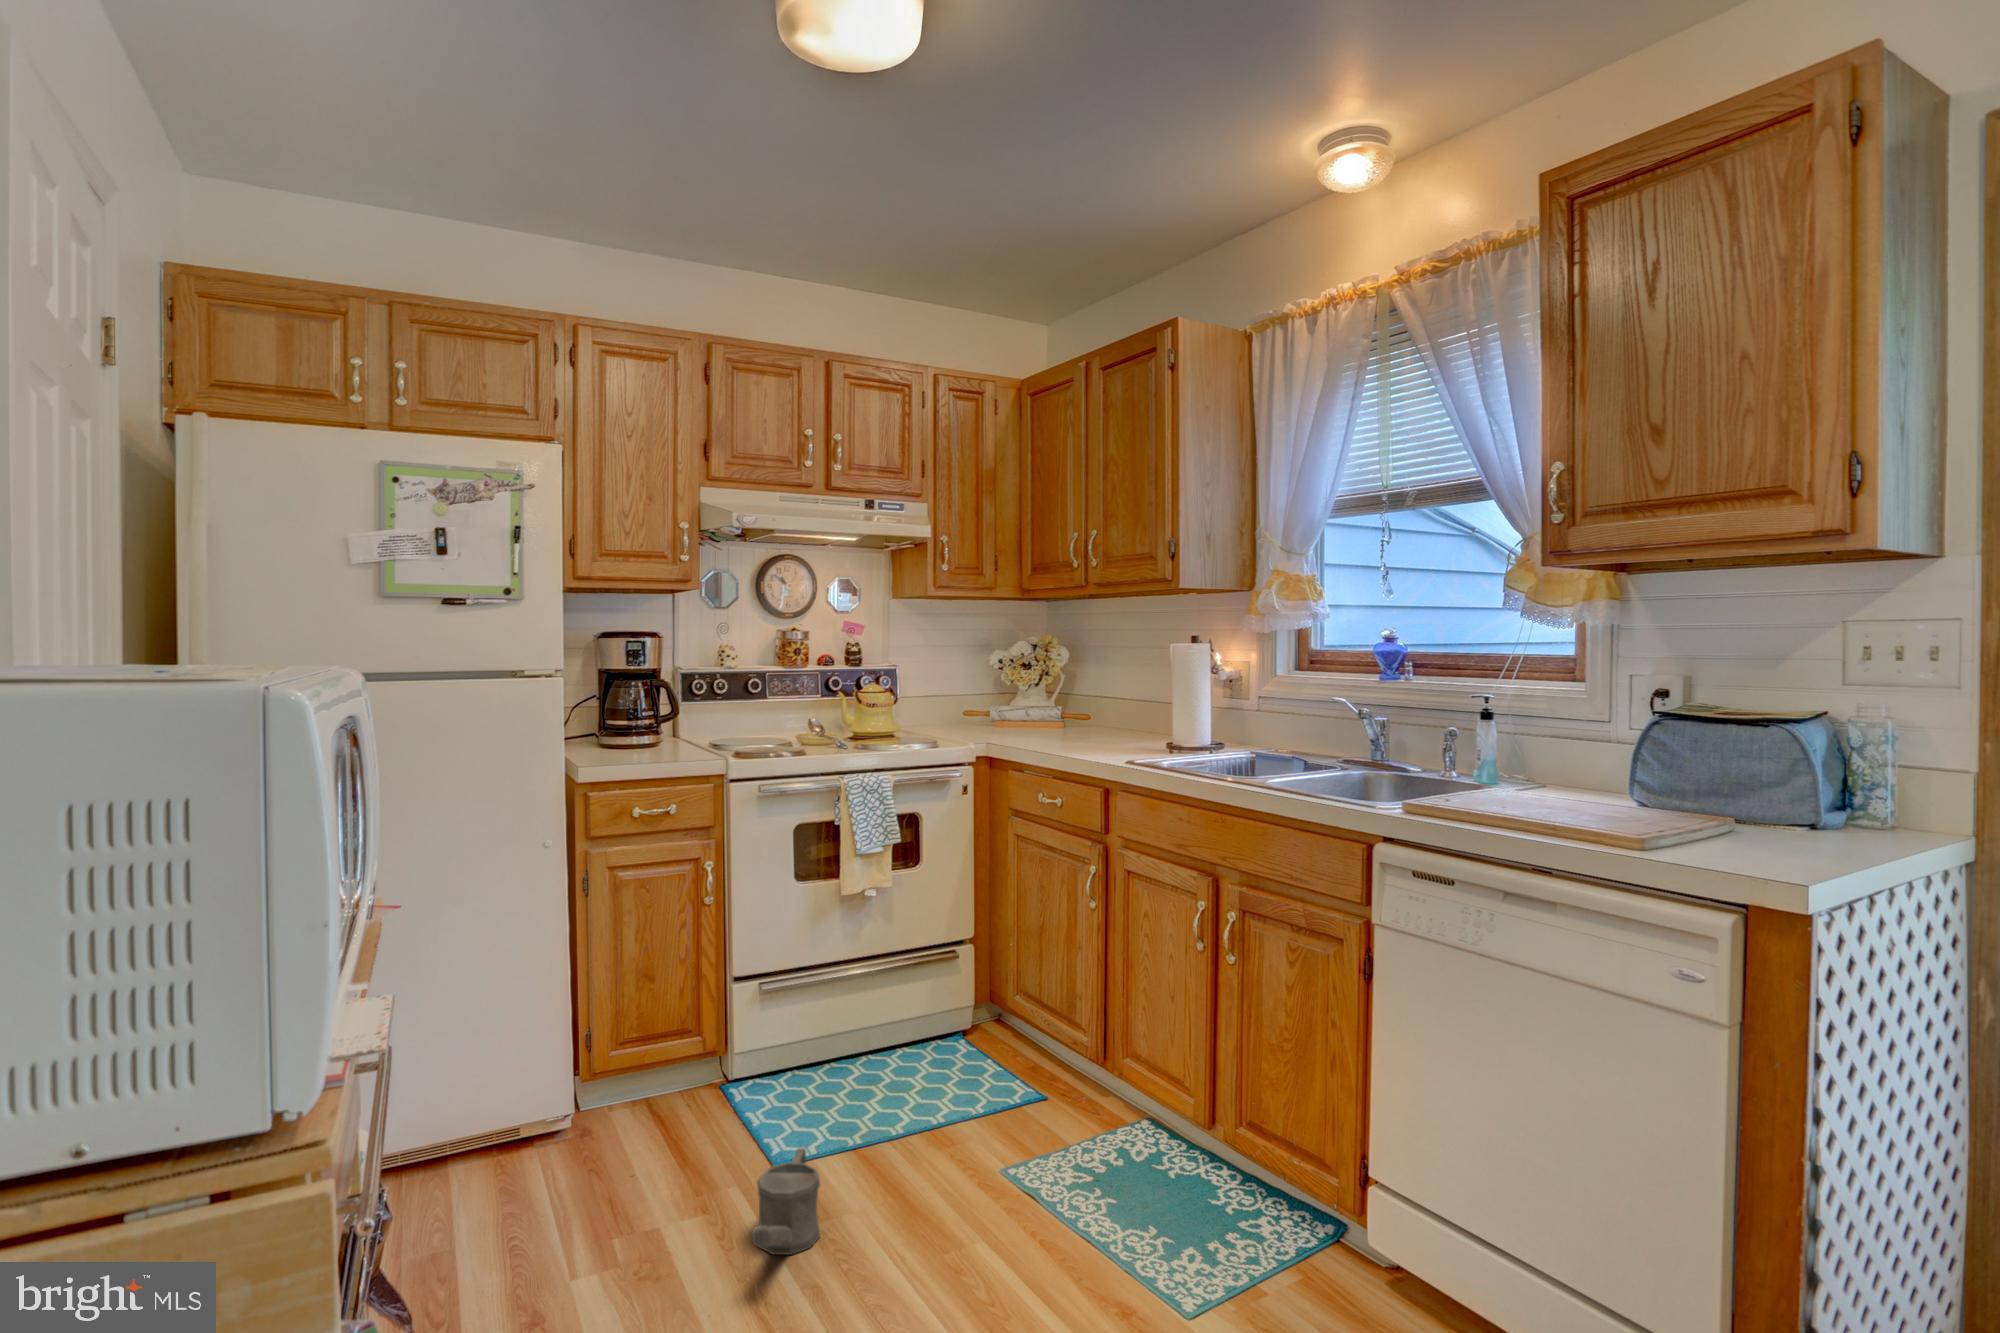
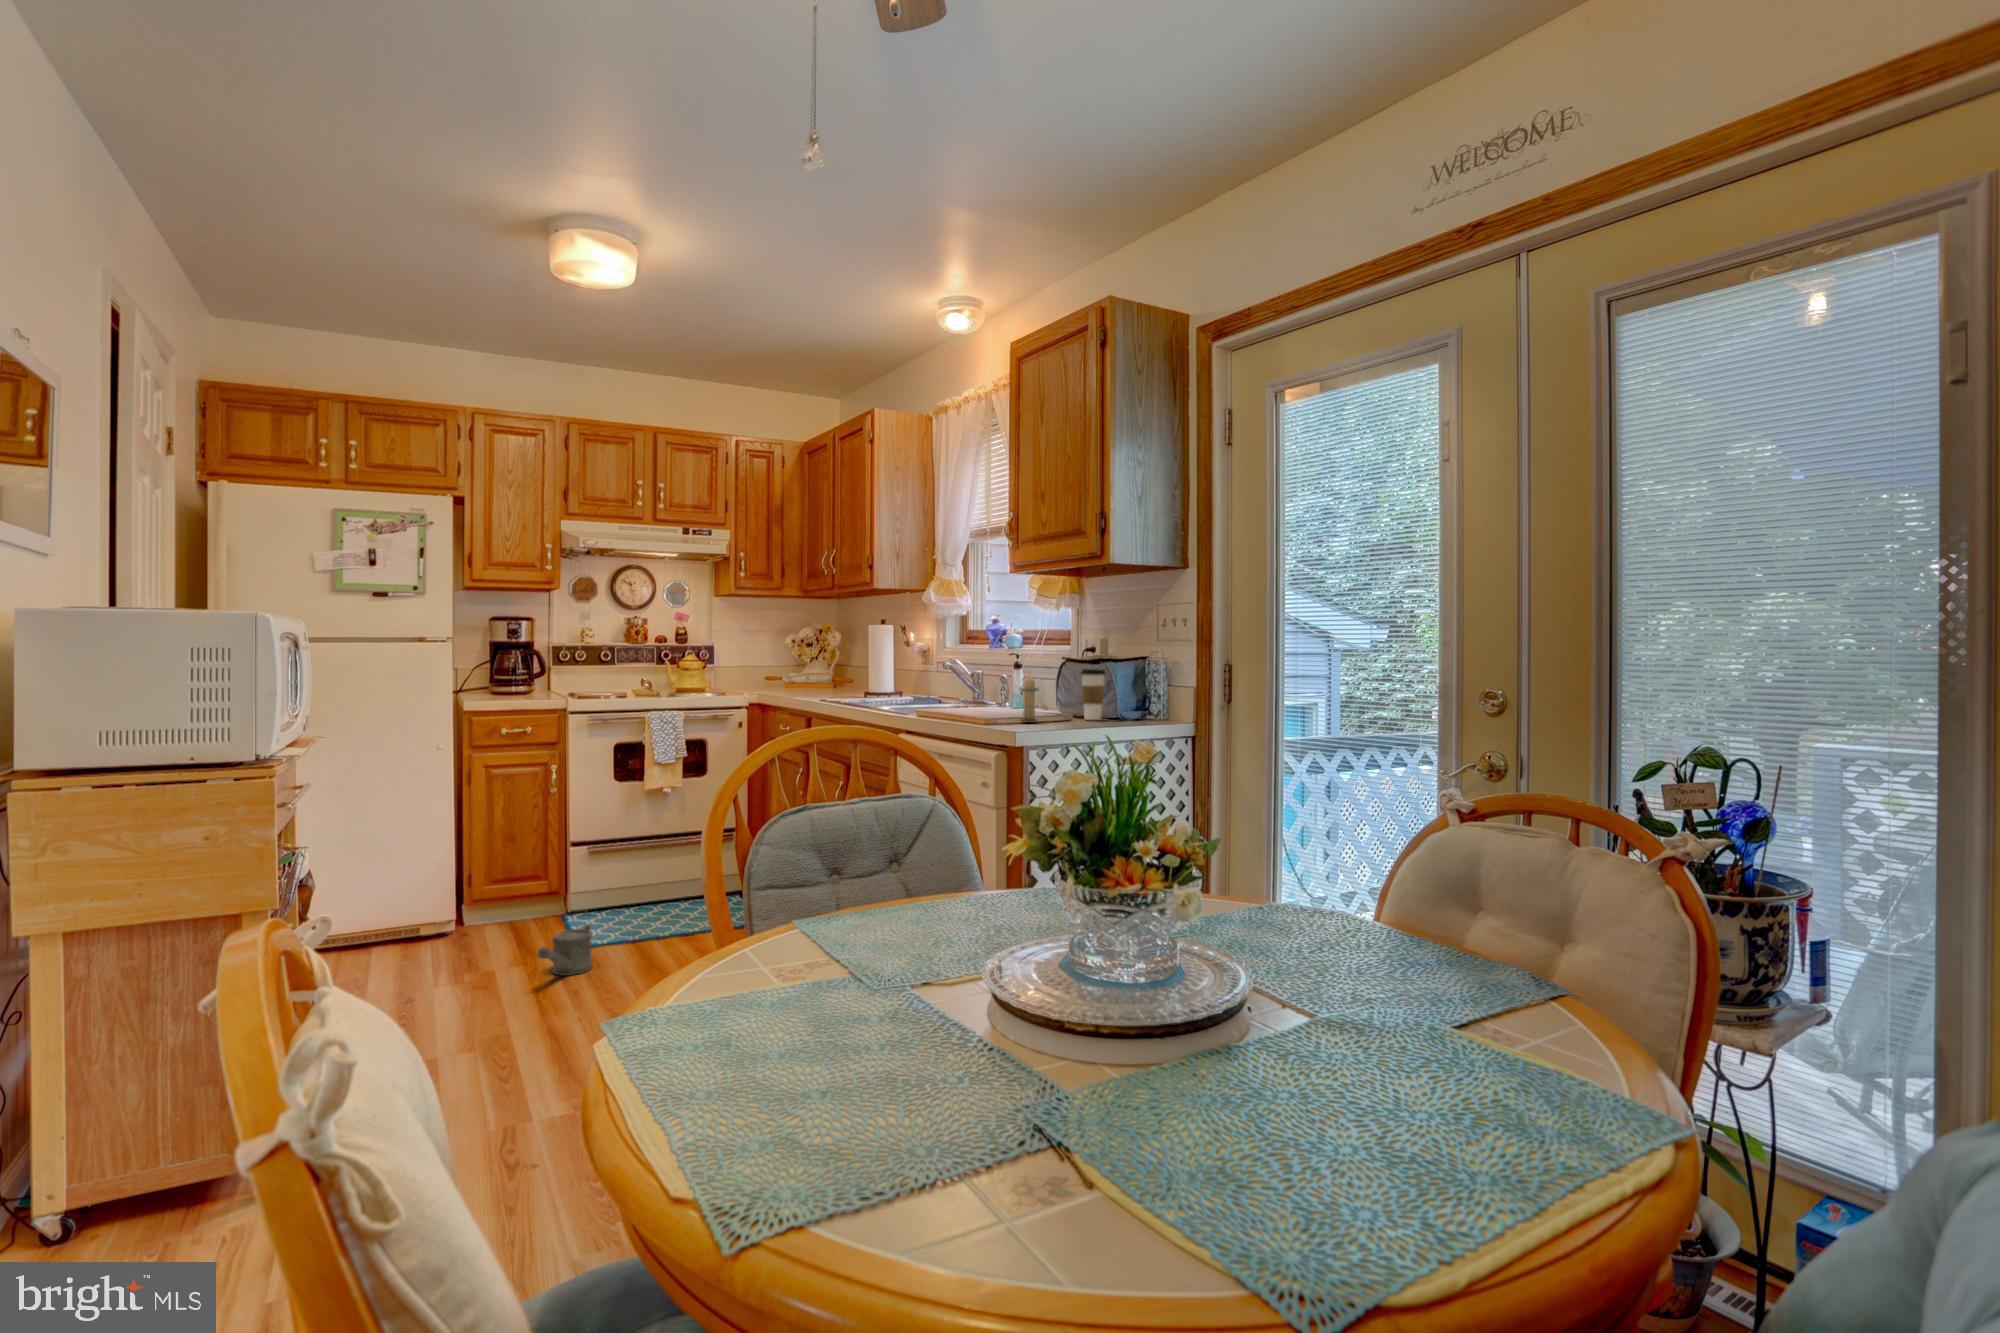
coffee cup: none [1788,741,1851,841] -> present [1081,669,1106,720]
candle: none [1720,757,1780,857] -> present [1020,677,1039,722]

